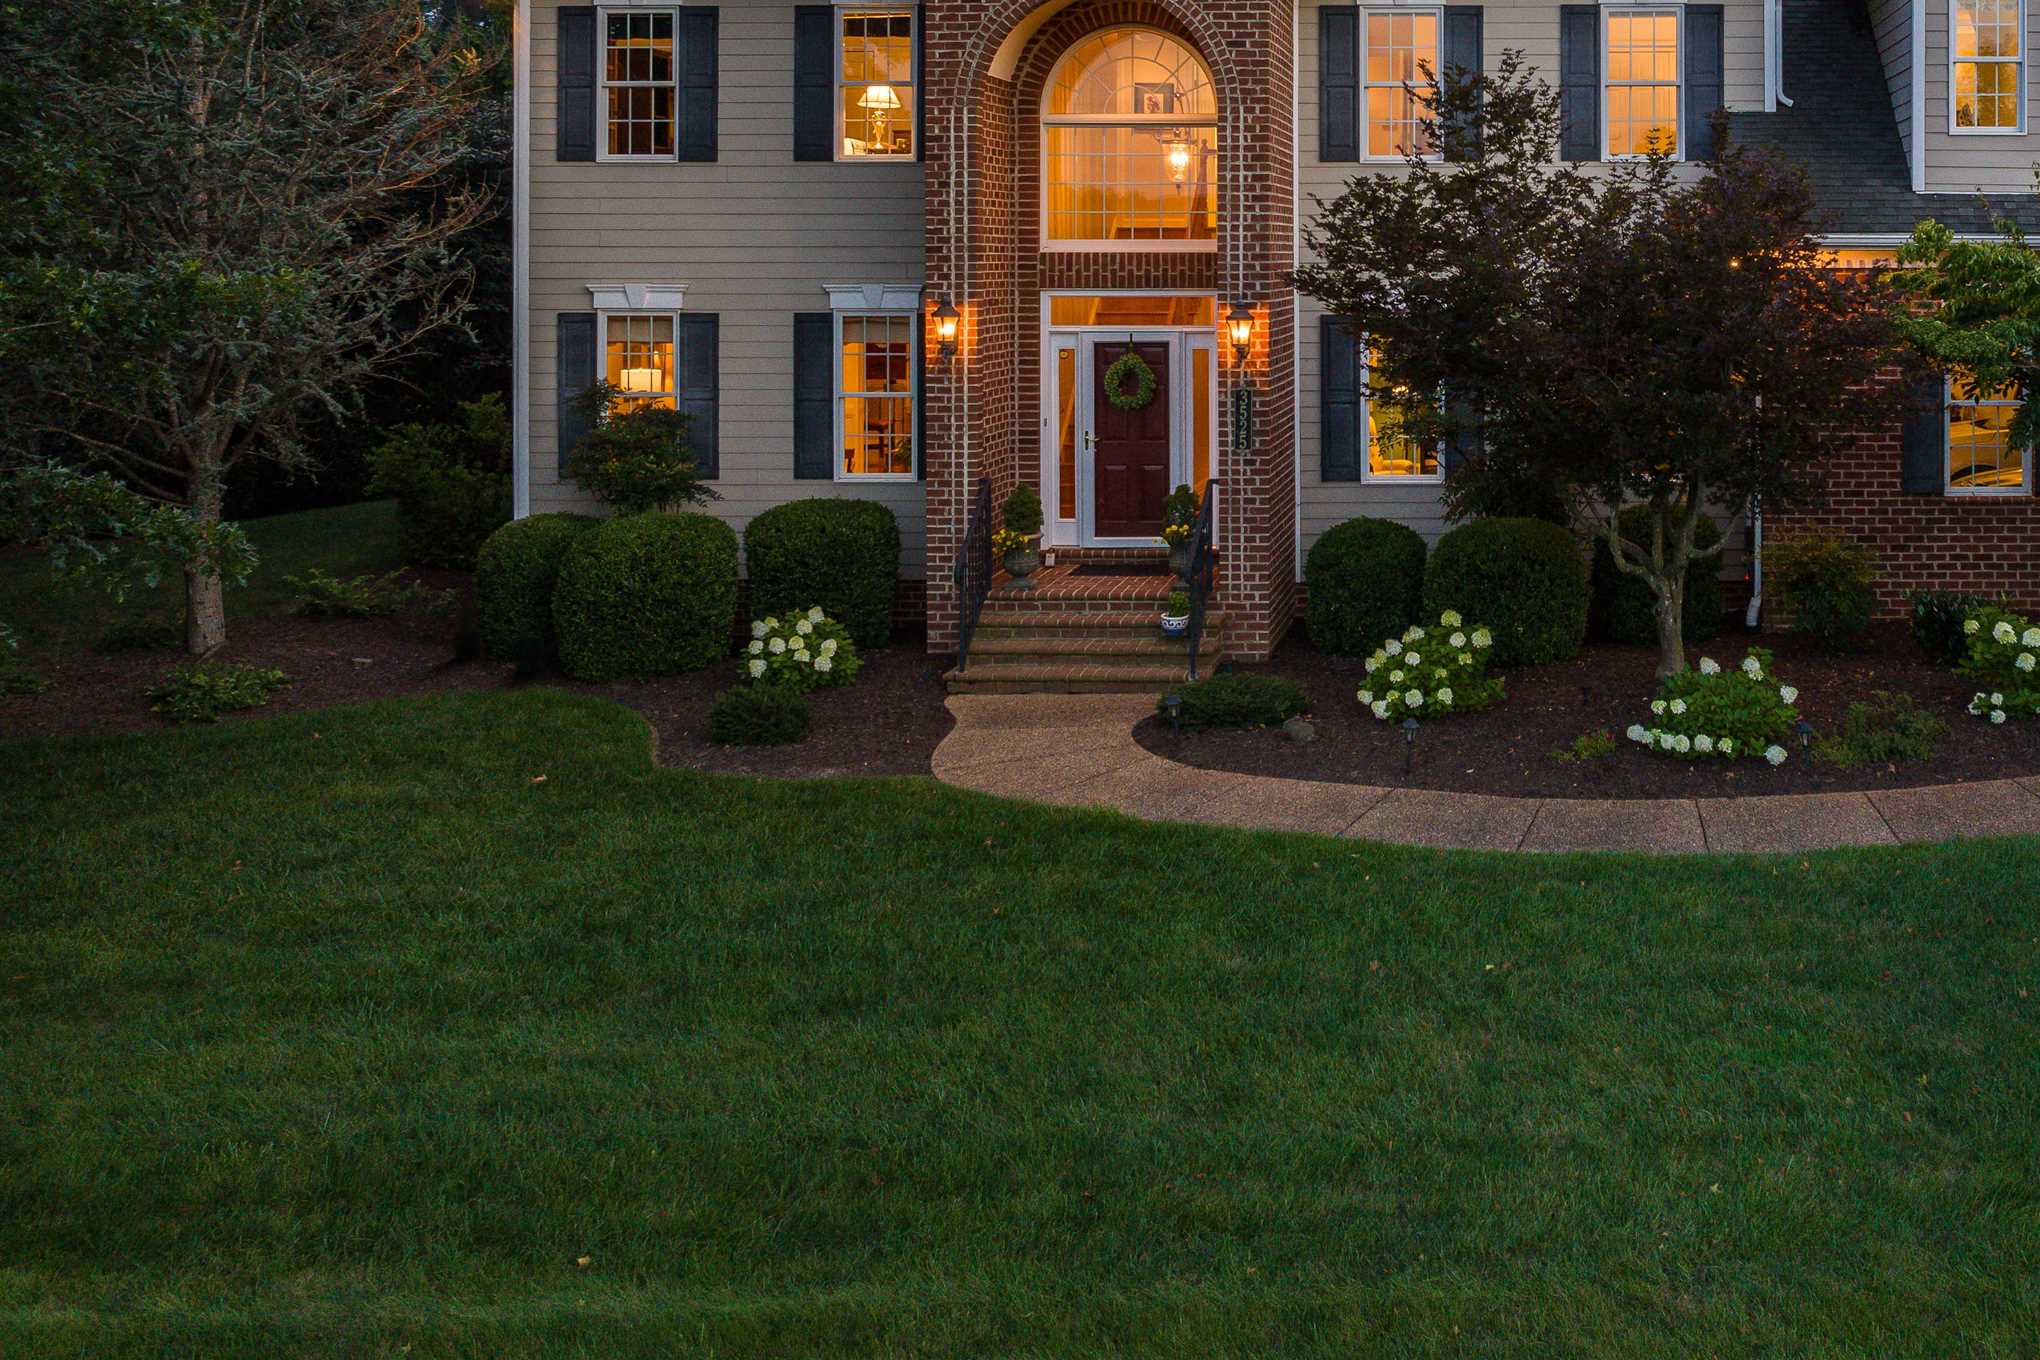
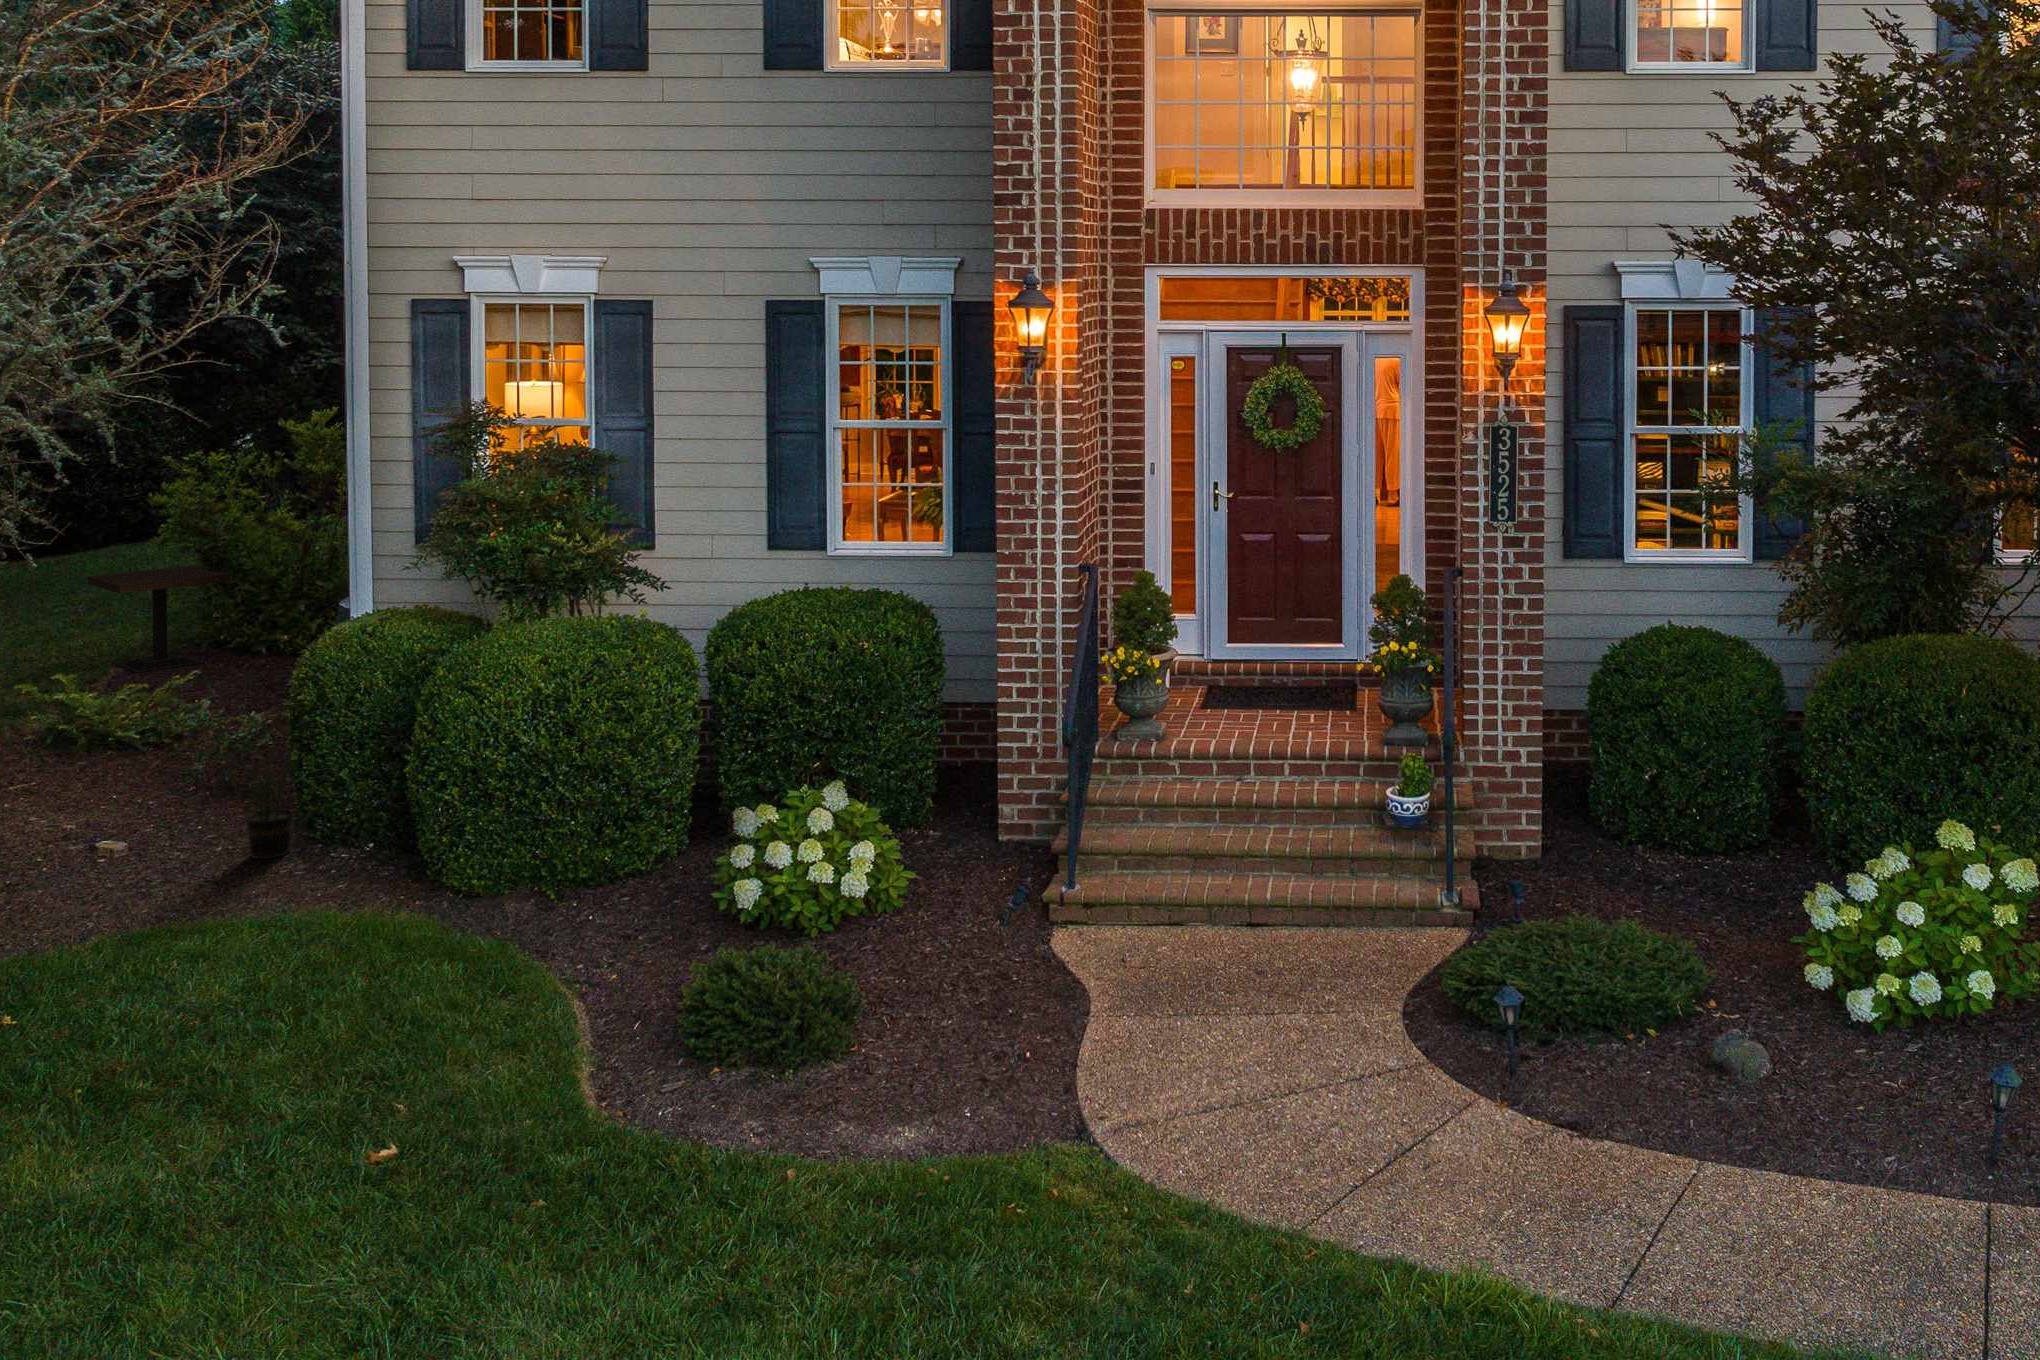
side table: none [308,510,412,584] -> present [88,565,230,673]
watering can: present [507,636,558,672] -> none [326,820,426,899]

